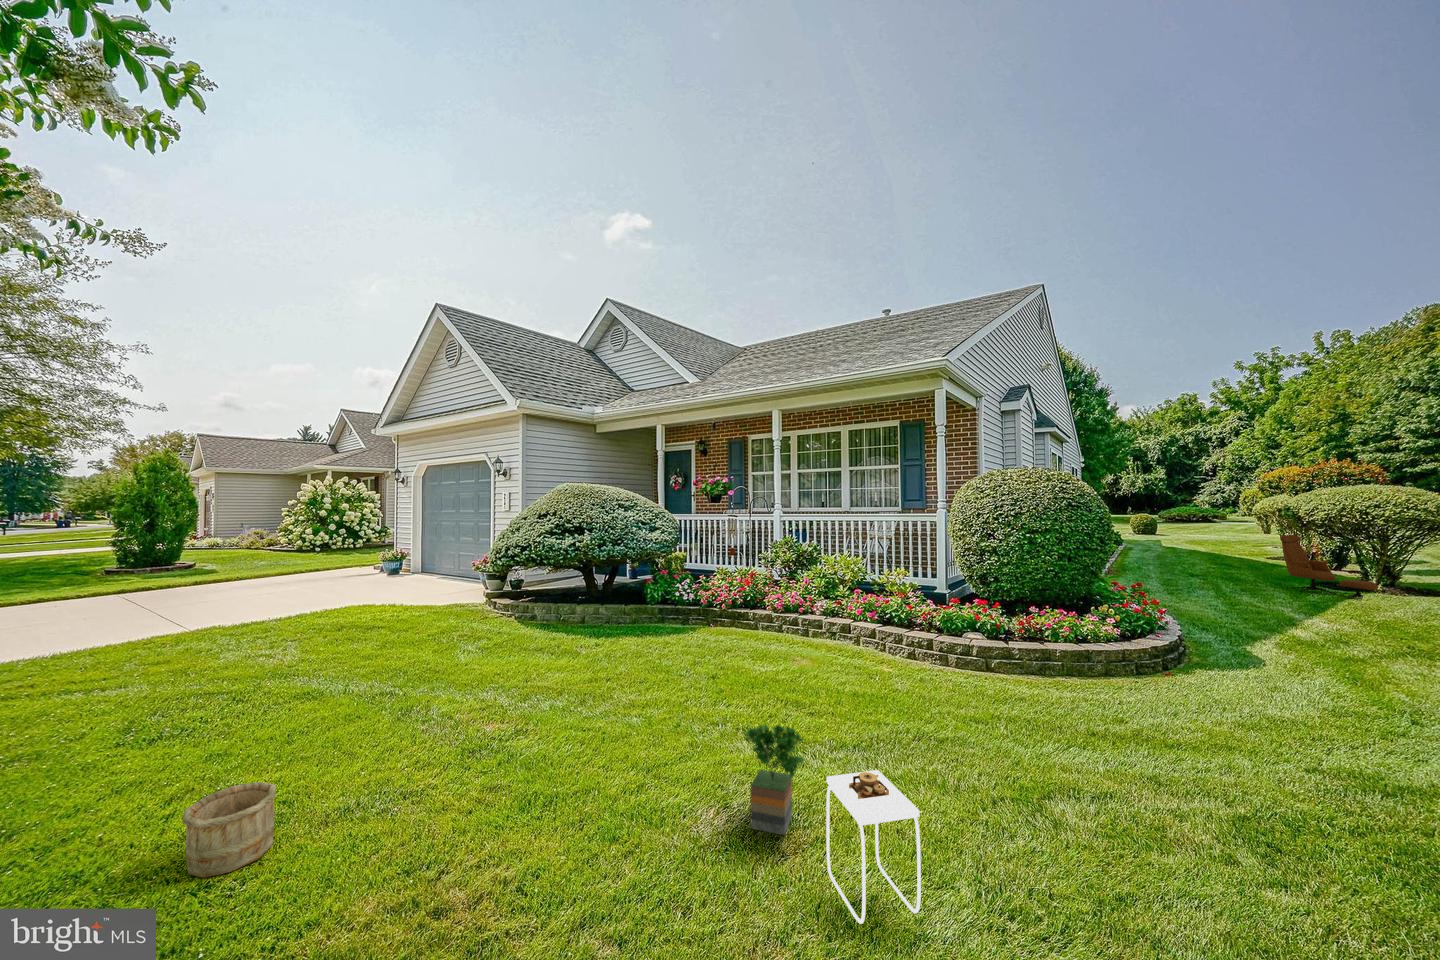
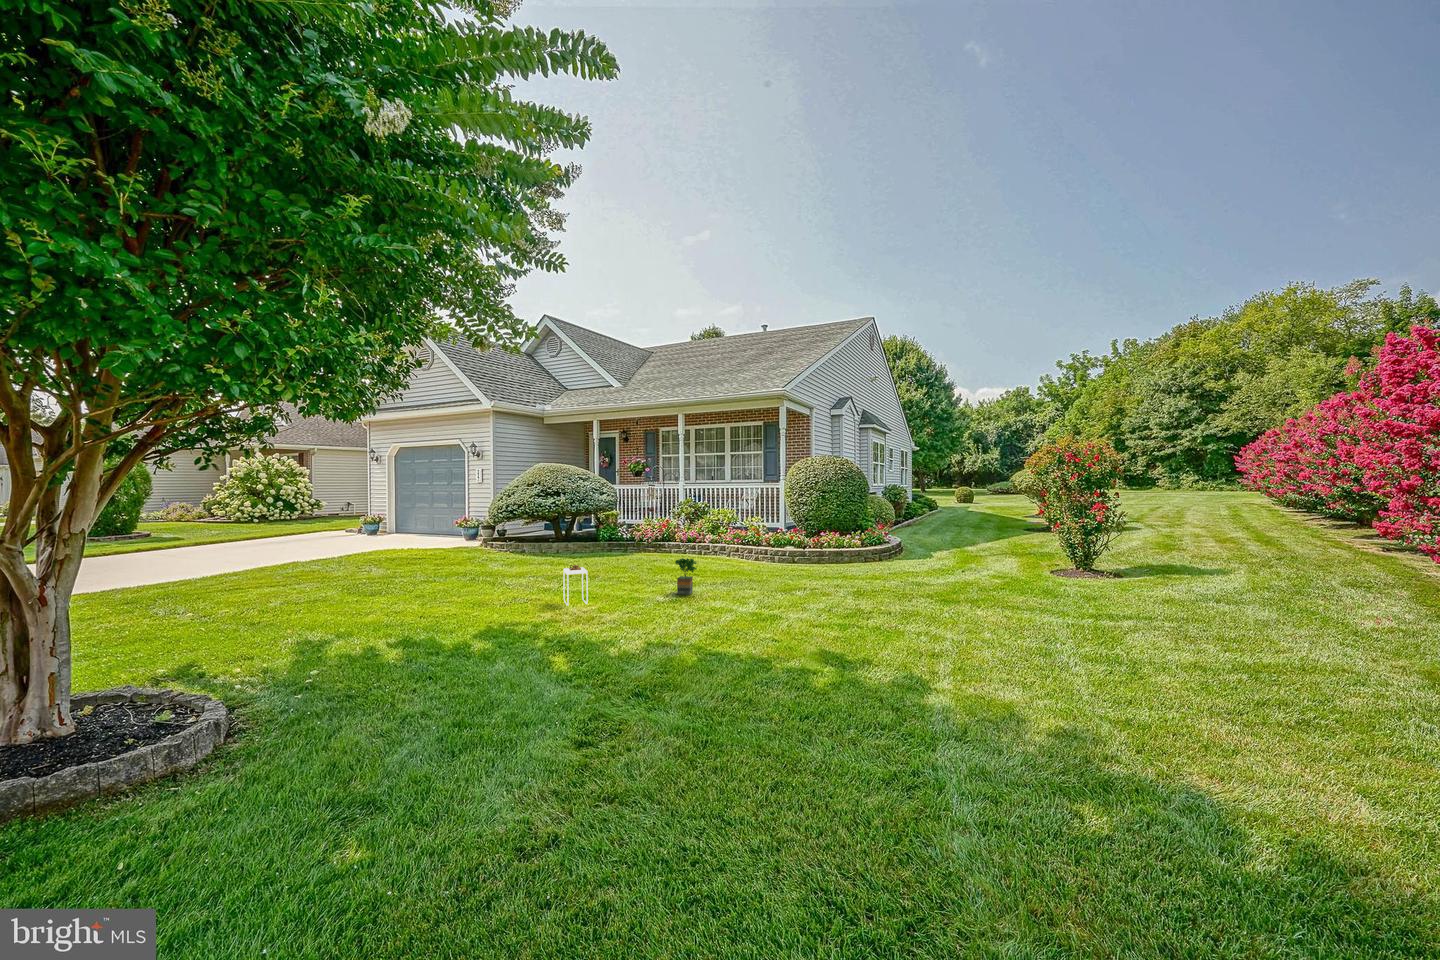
lounge chair: present [1280,535,1378,599] -> none [990,496,1030,533]
side table: present [826,770,921,924] -> present [563,565,588,606]
wooden bucket: present [183,782,276,878] -> none [470,582,499,608]

